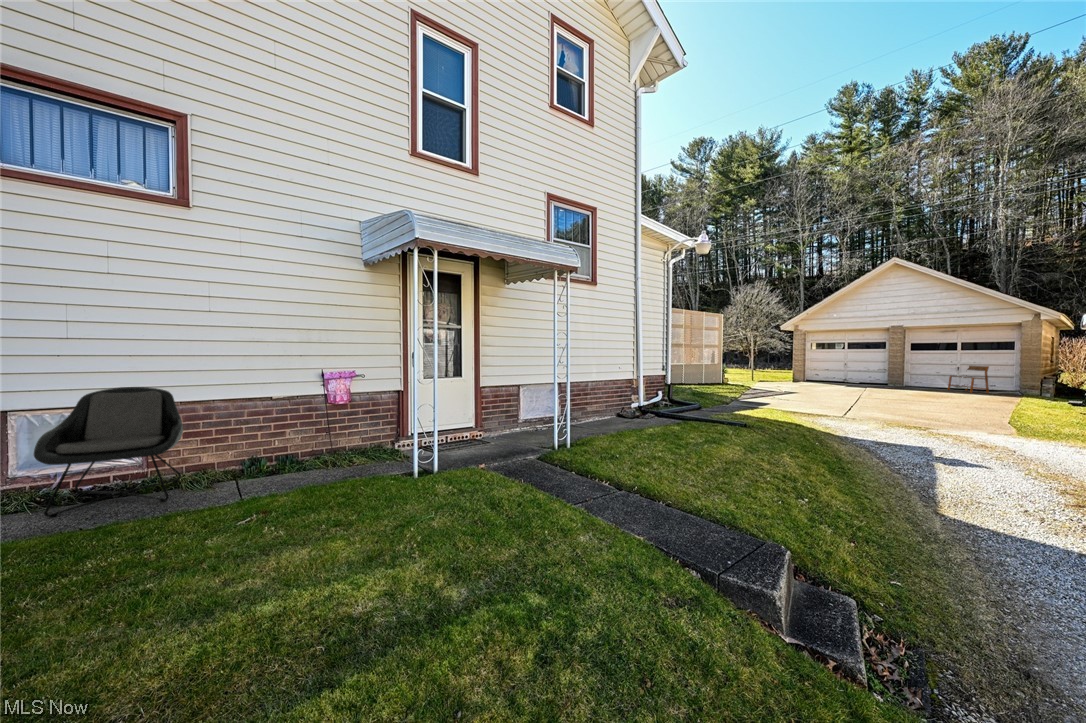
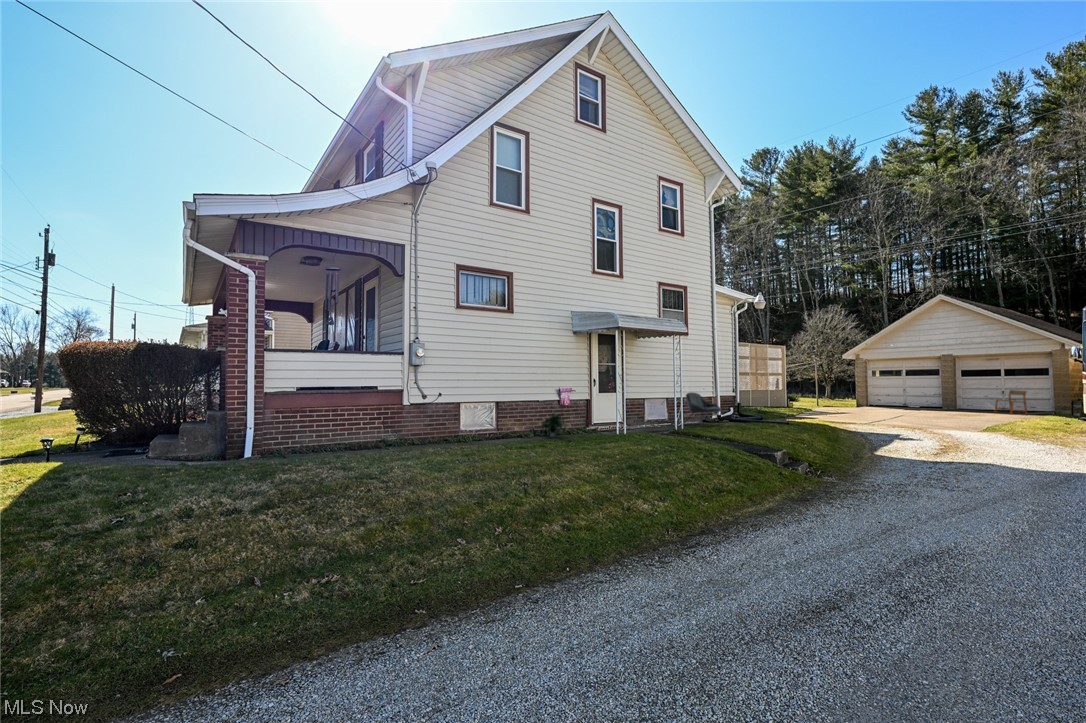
lounge chair: present [34,387,183,518] -> present [686,392,721,426]
potted plant: none [244,419,317,474] -> present [542,414,565,437]

